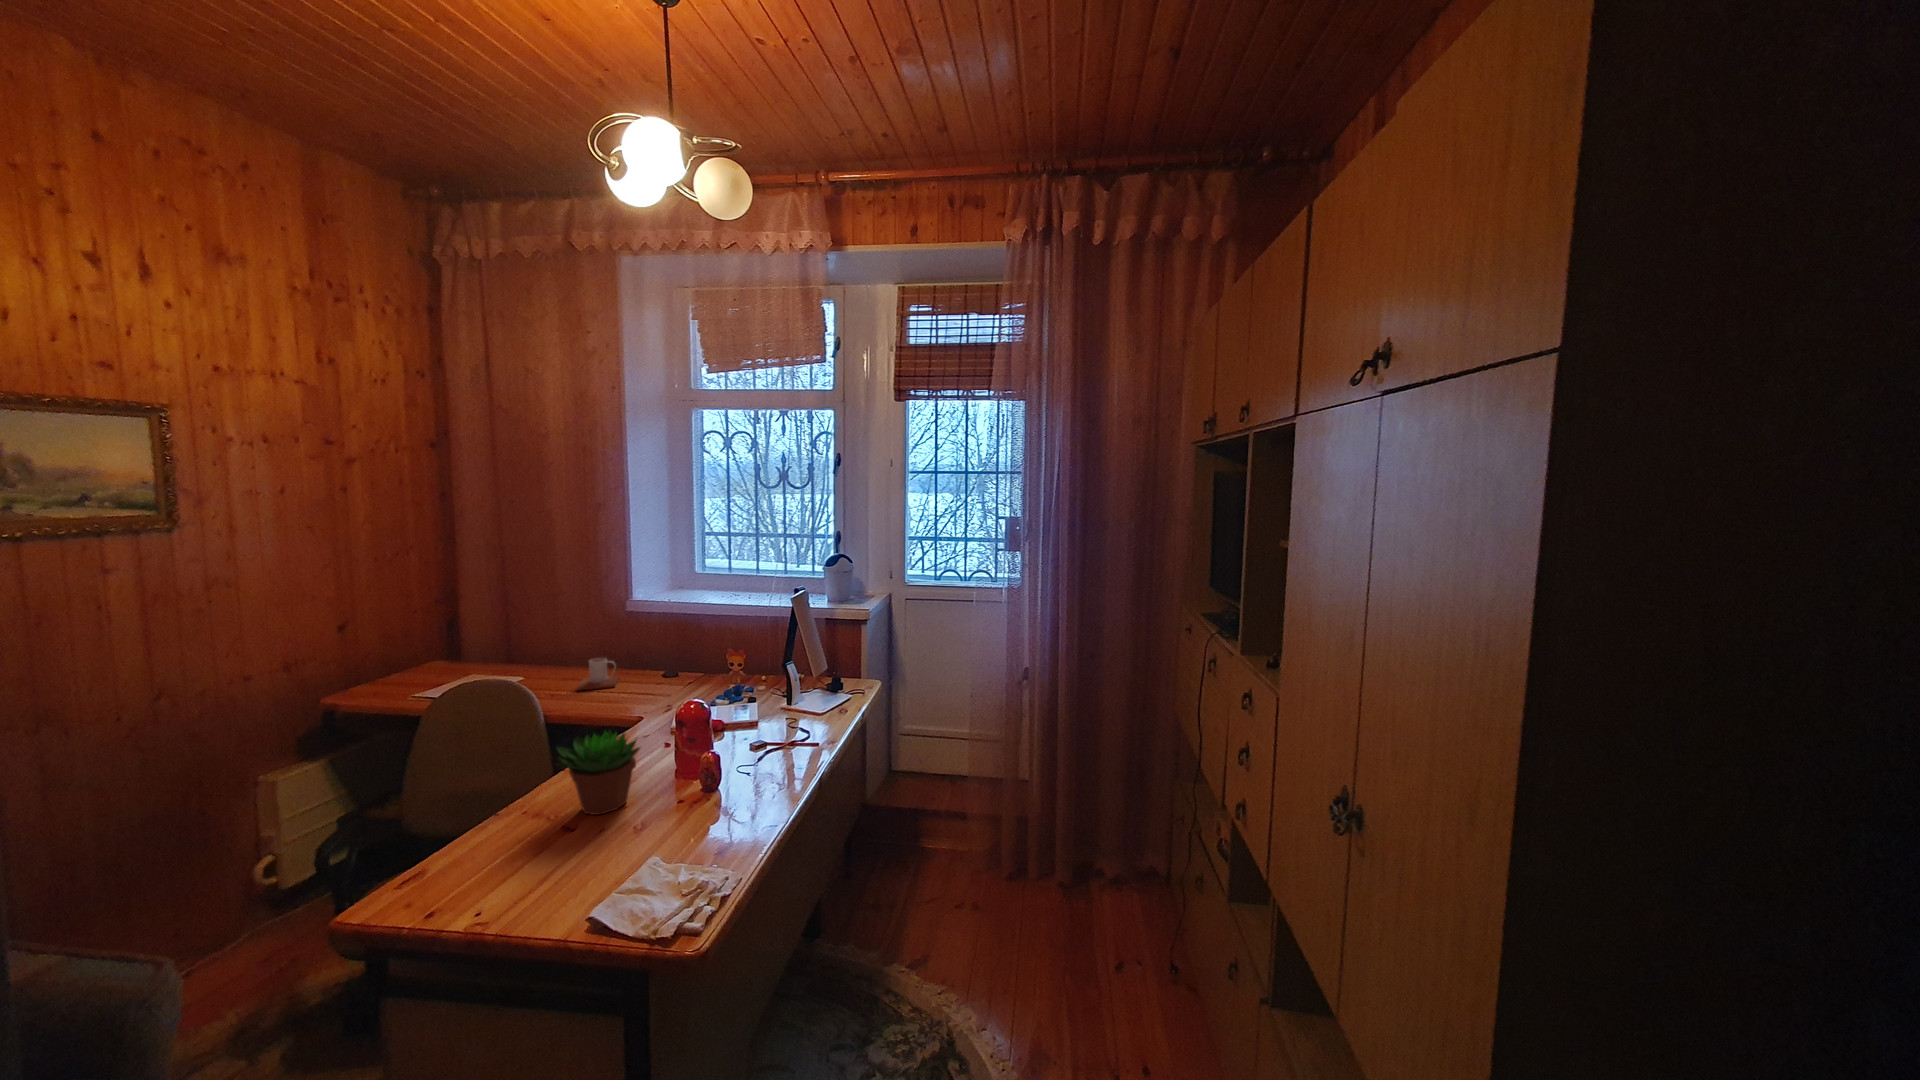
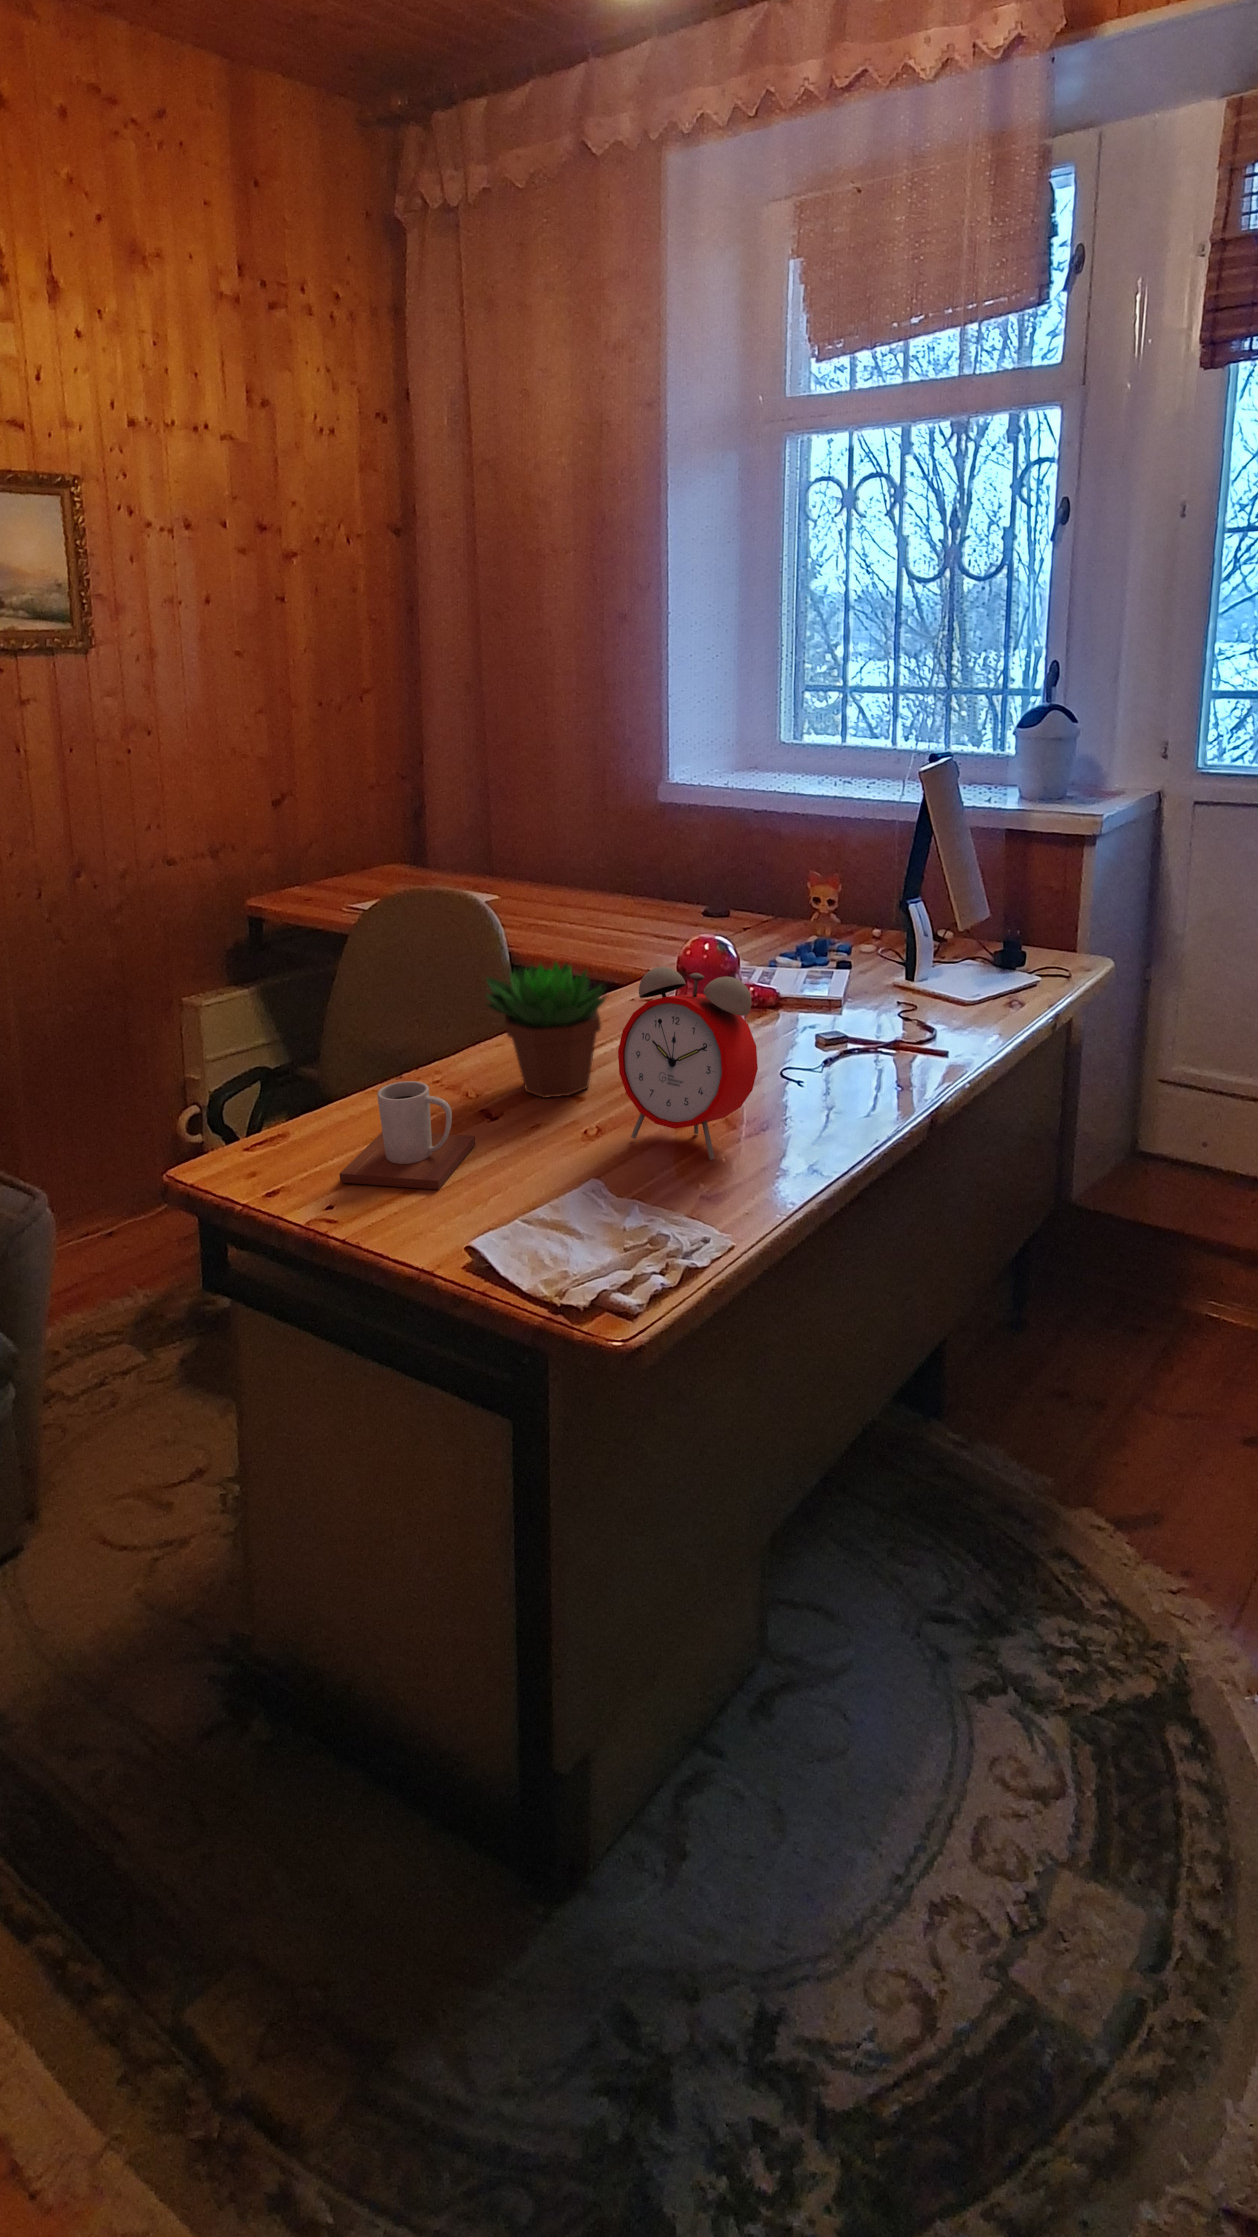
mug: present [577,658,619,691] -> present [339,1081,475,1190]
alarm clock: none [657,729,738,830] -> present [618,967,758,1160]

